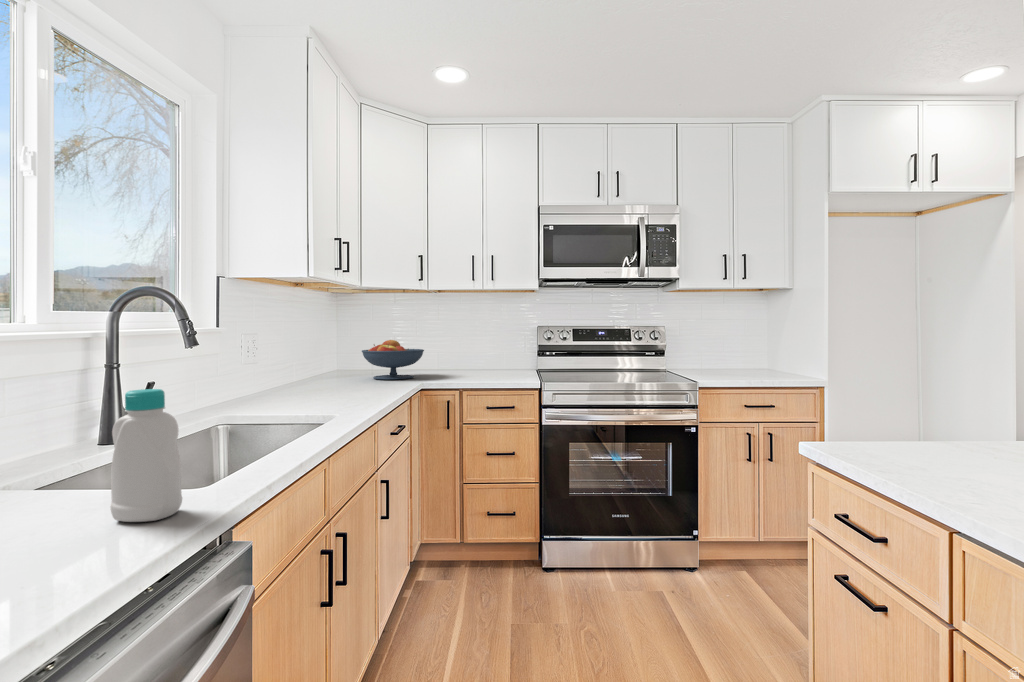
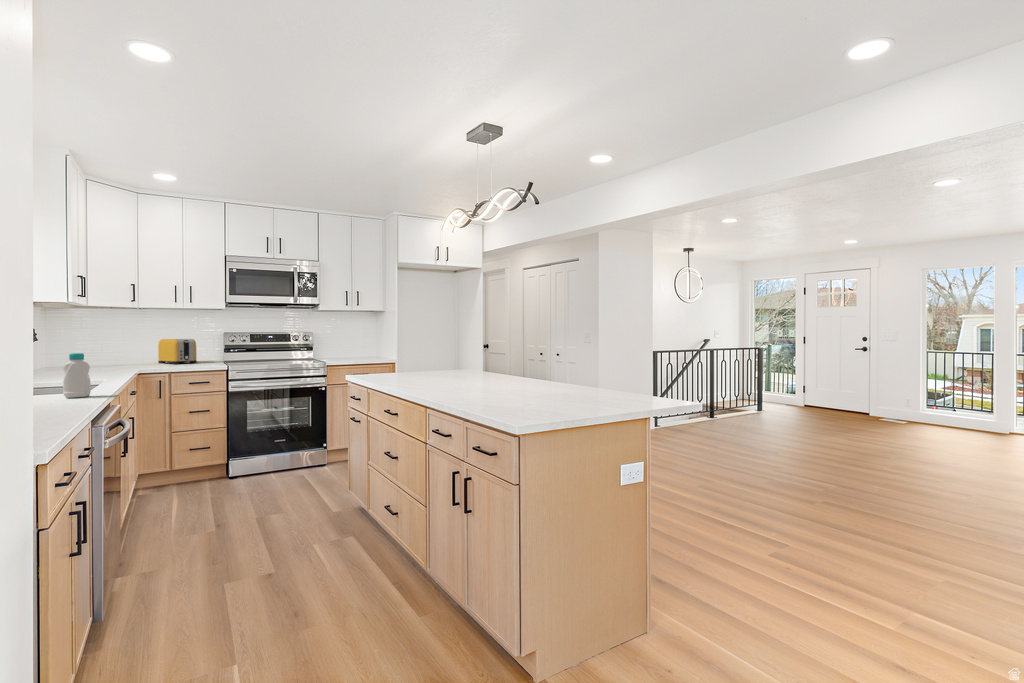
toaster: none [453,337,500,375] -> present [158,339,197,364]
fruit bowl: present [362,340,424,380] -> none [87,341,139,367]

